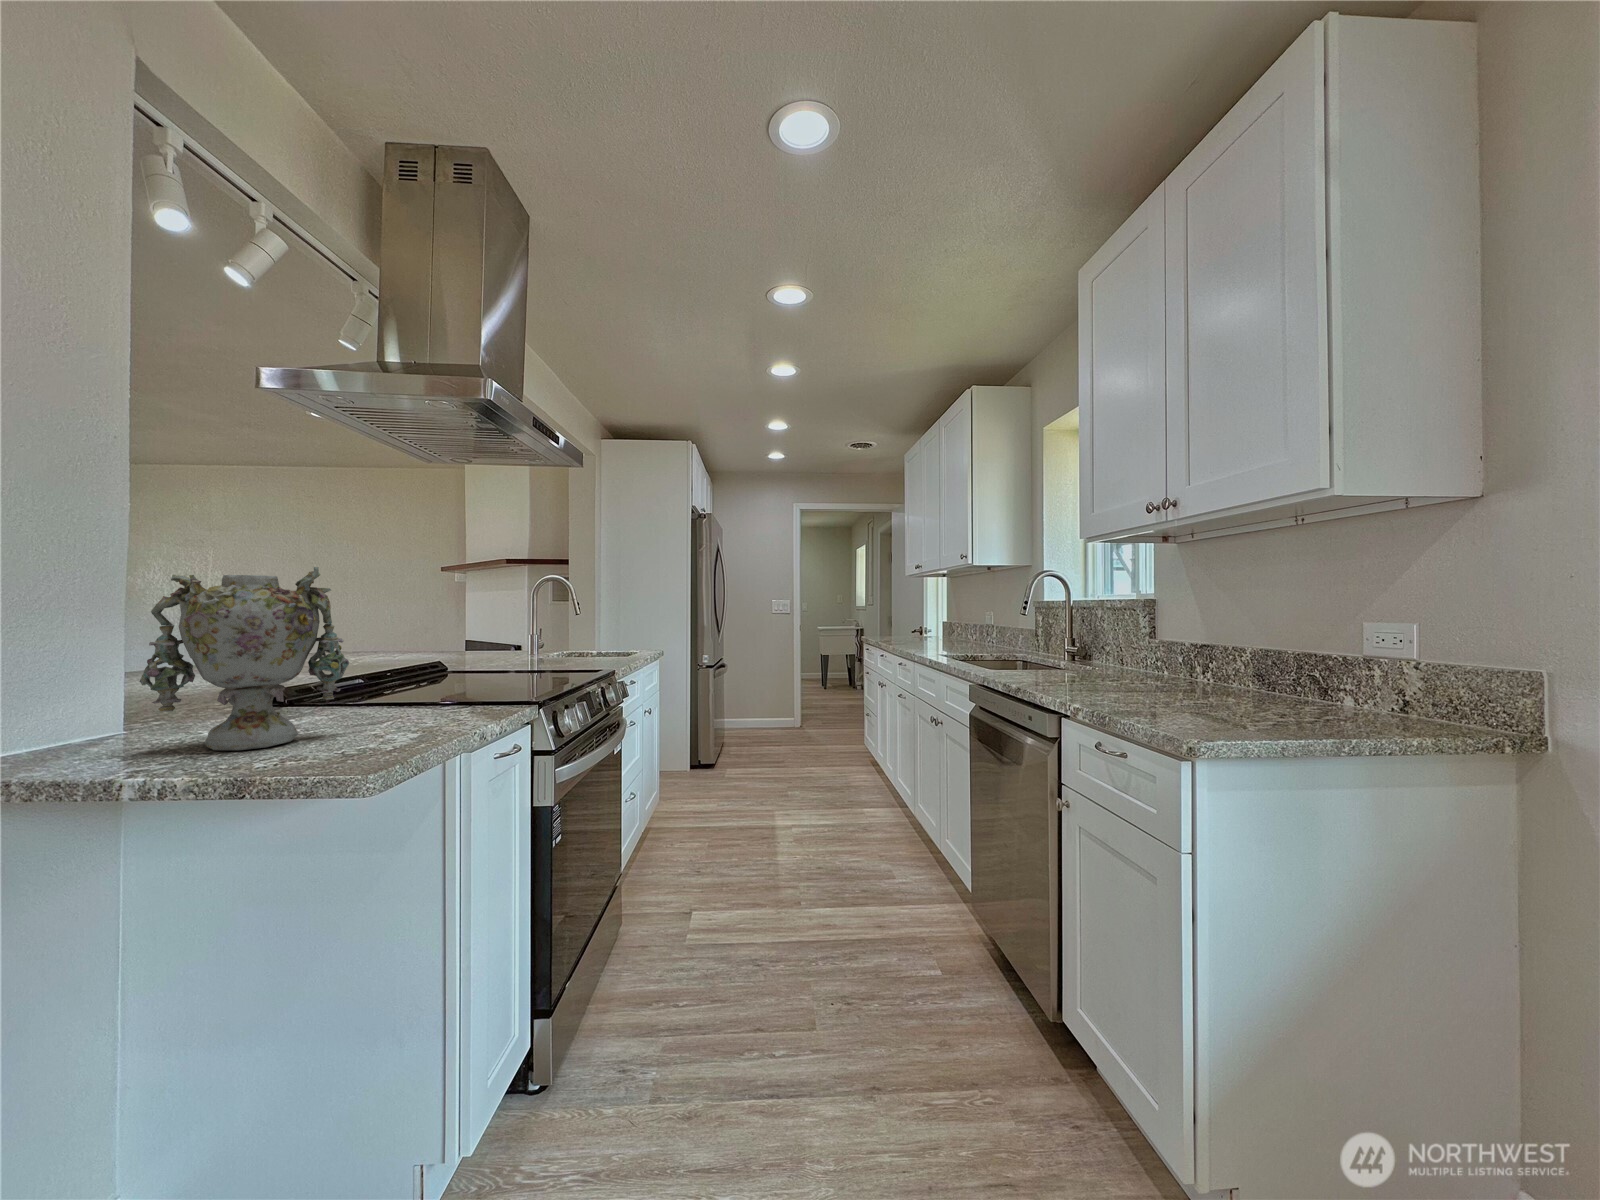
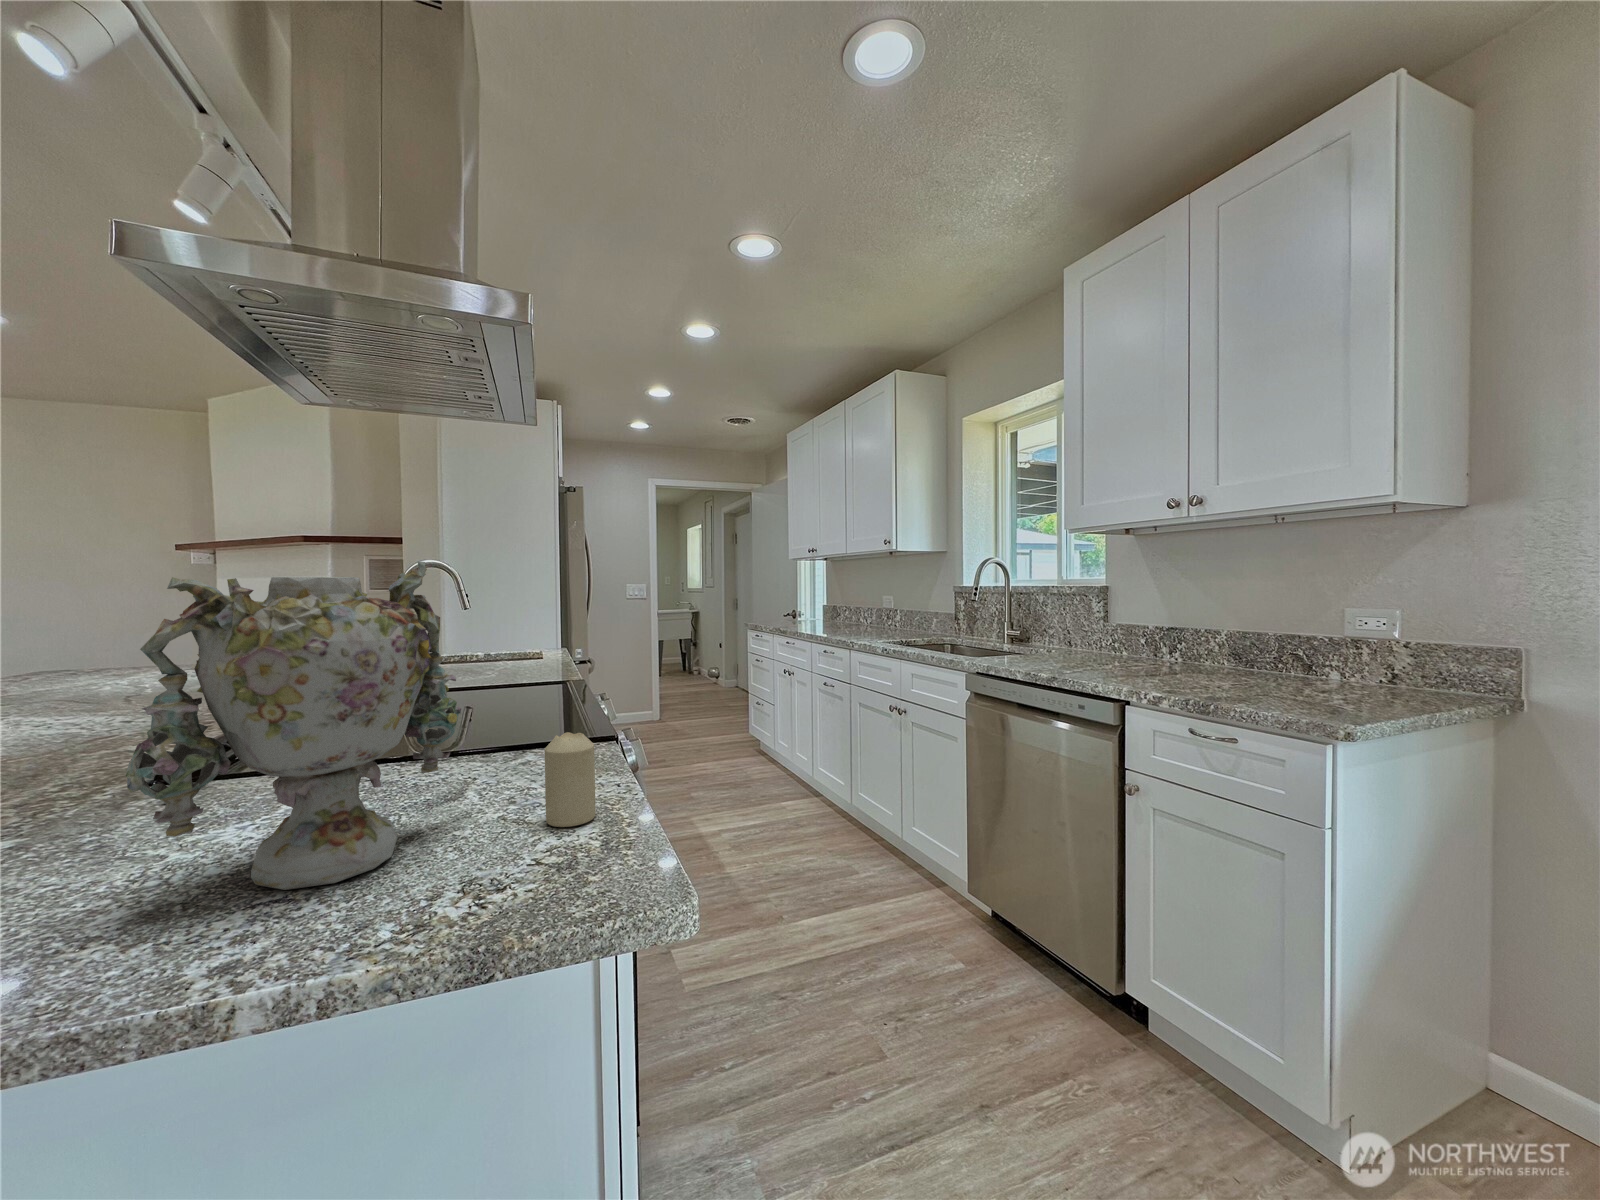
candle: none [387,681,424,741] -> present [545,732,595,827]

